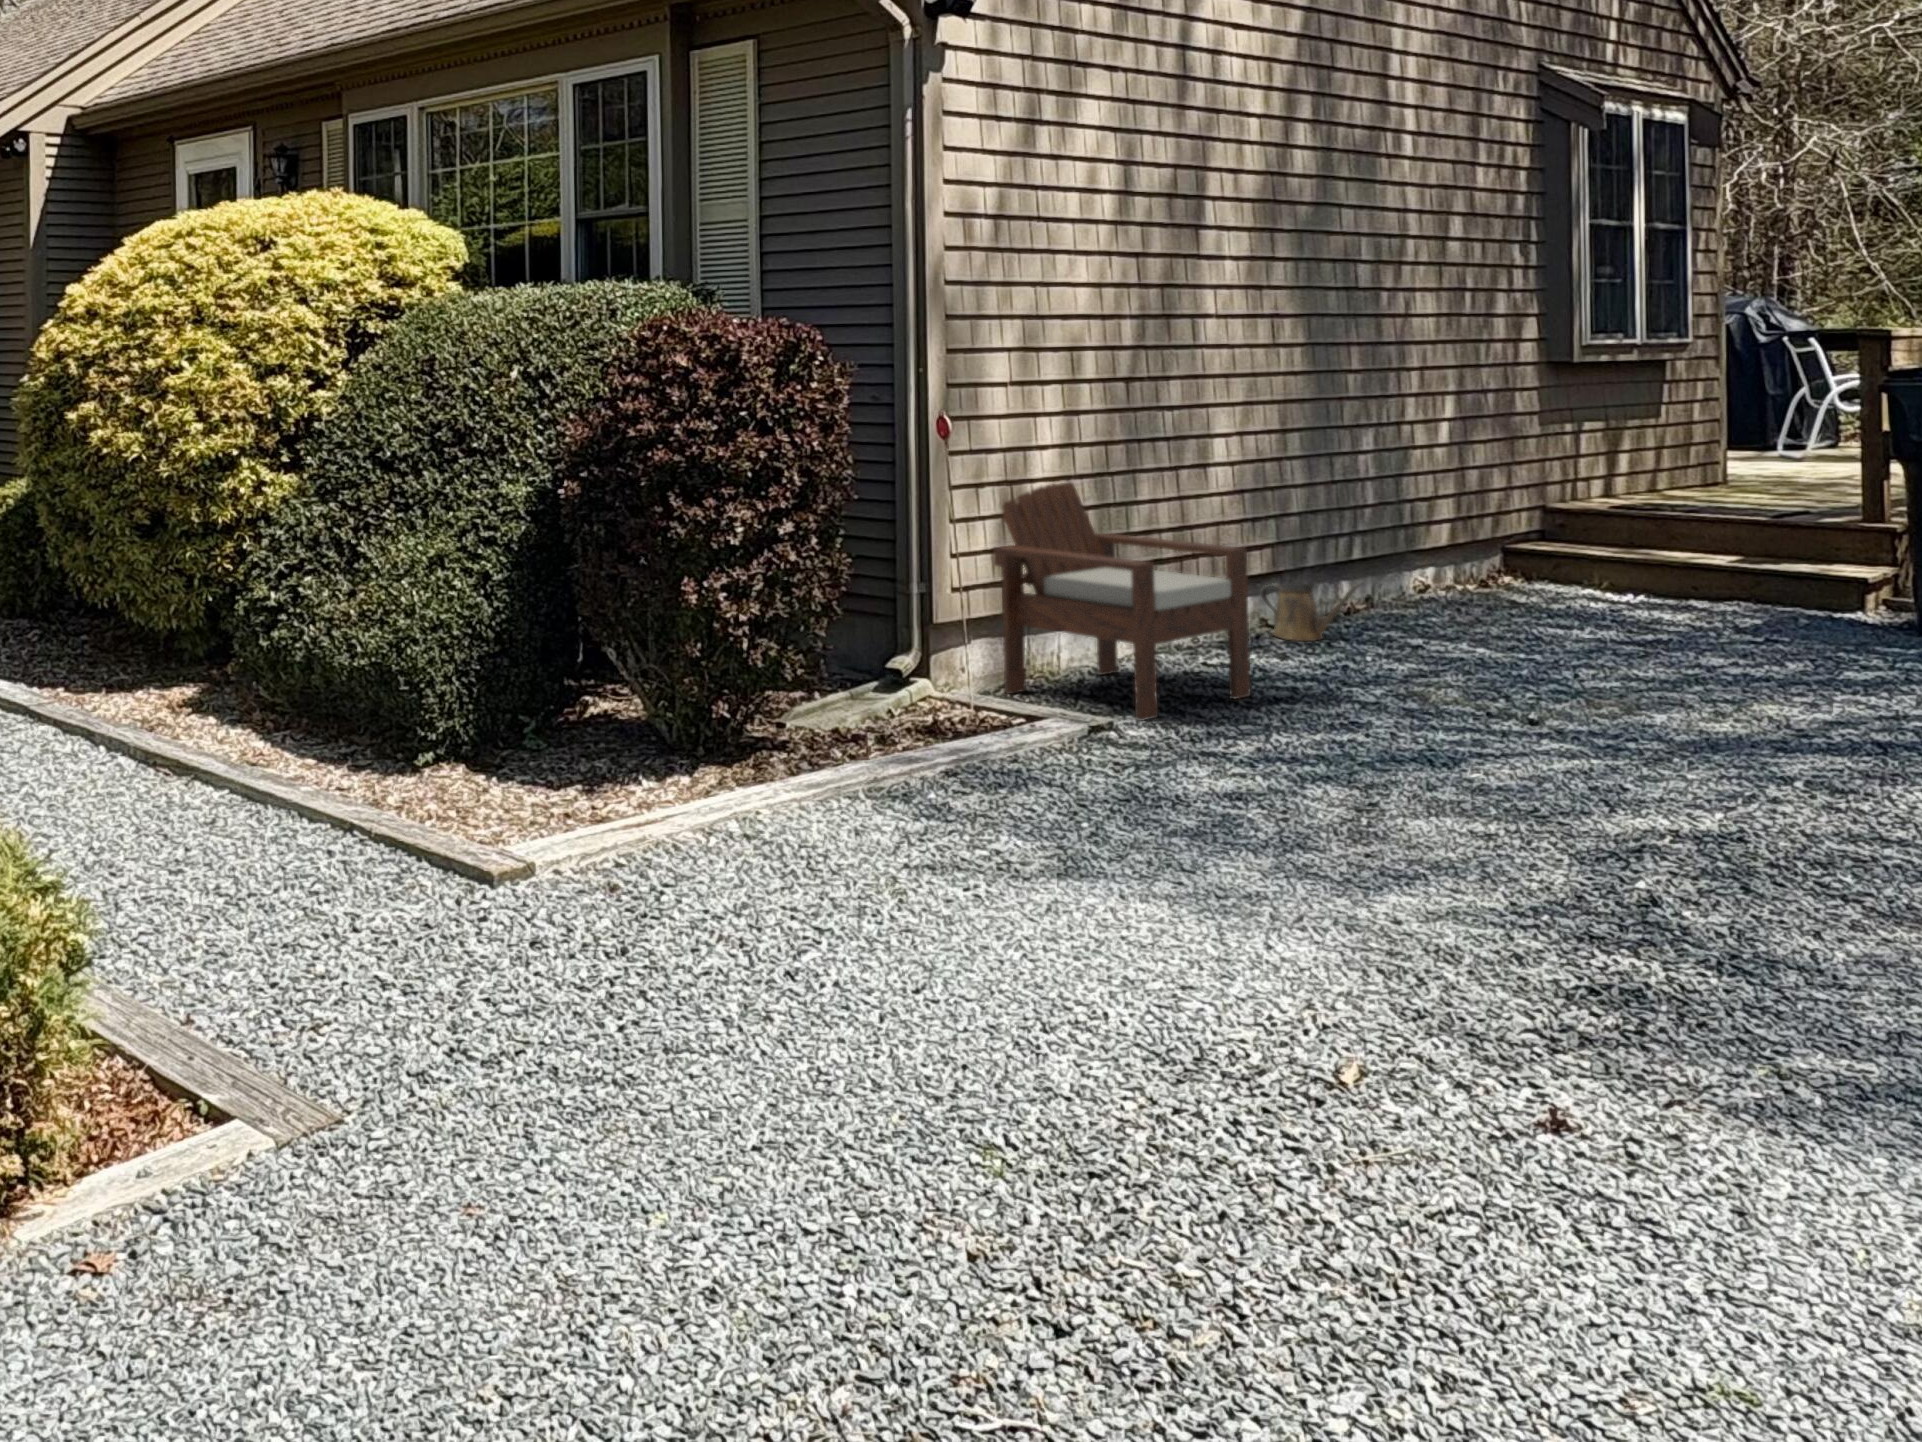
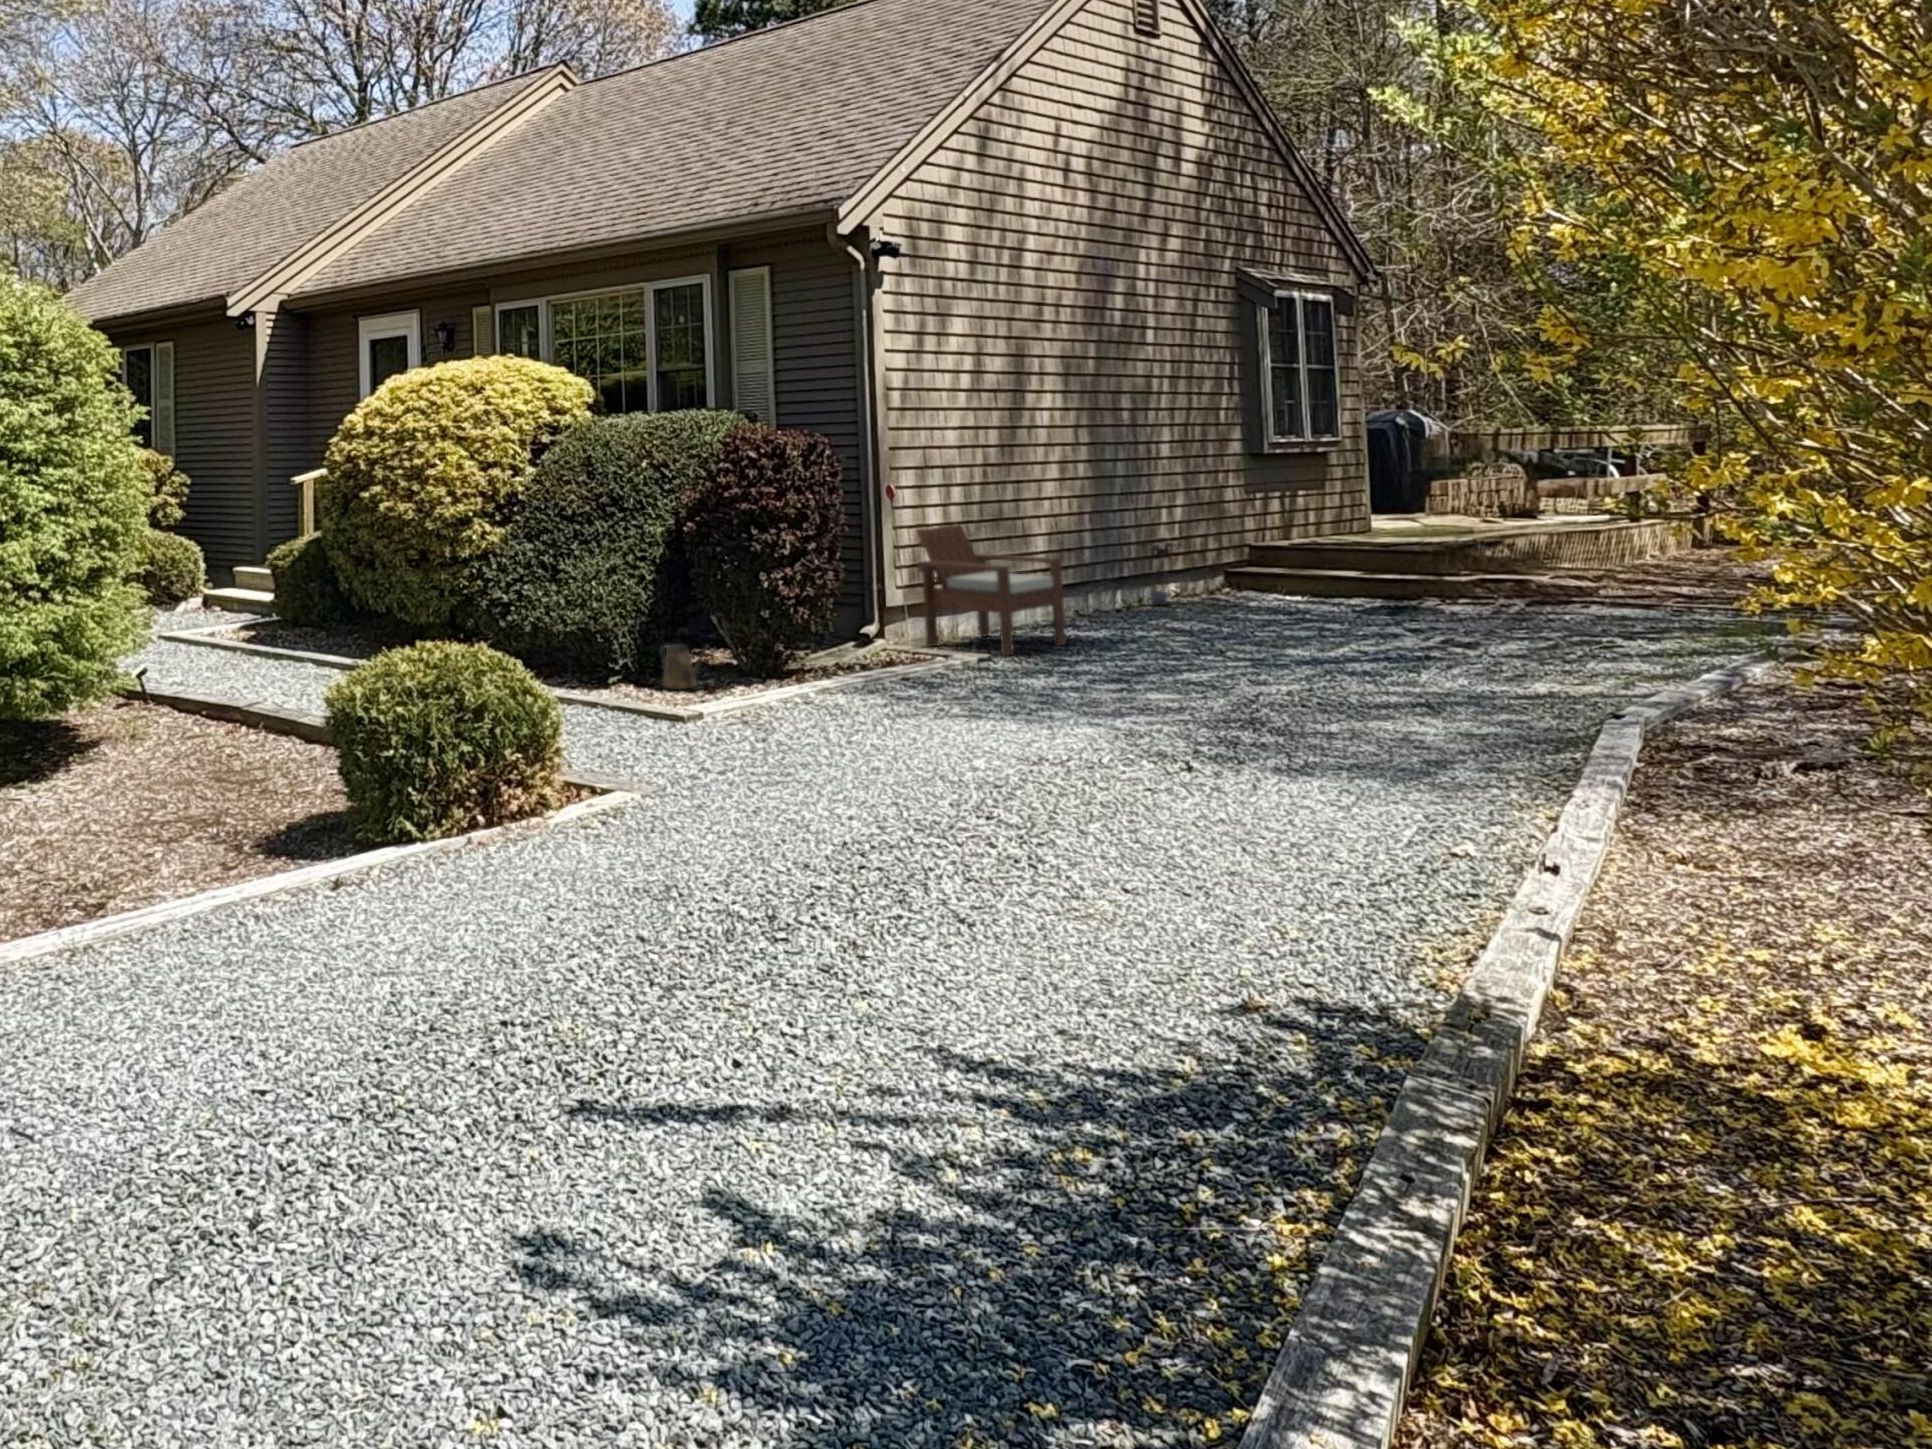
potted plant: none [1365,499,1449,616] -> present [1139,538,1176,605]
watering can: present [1261,582,1362,641] -> present [660,644,708,689]

